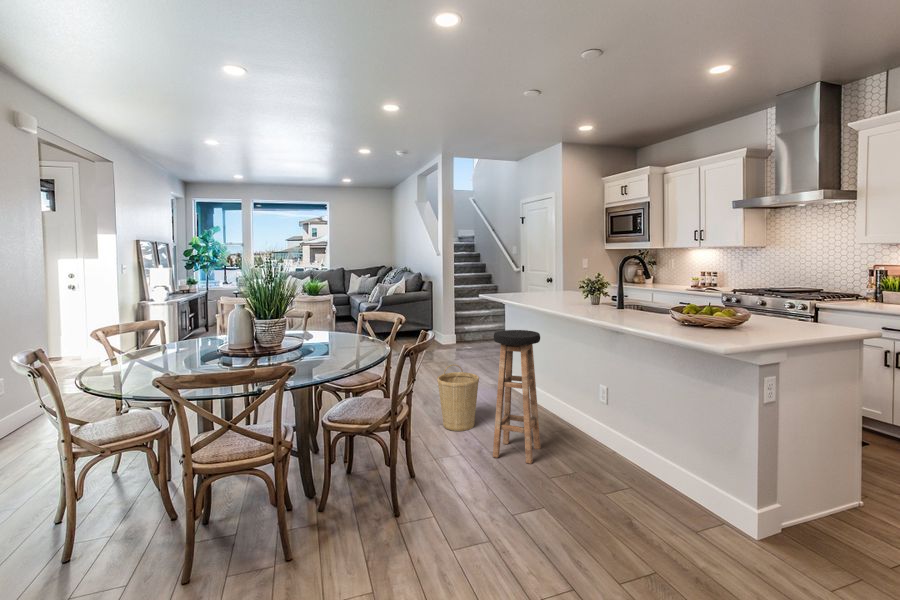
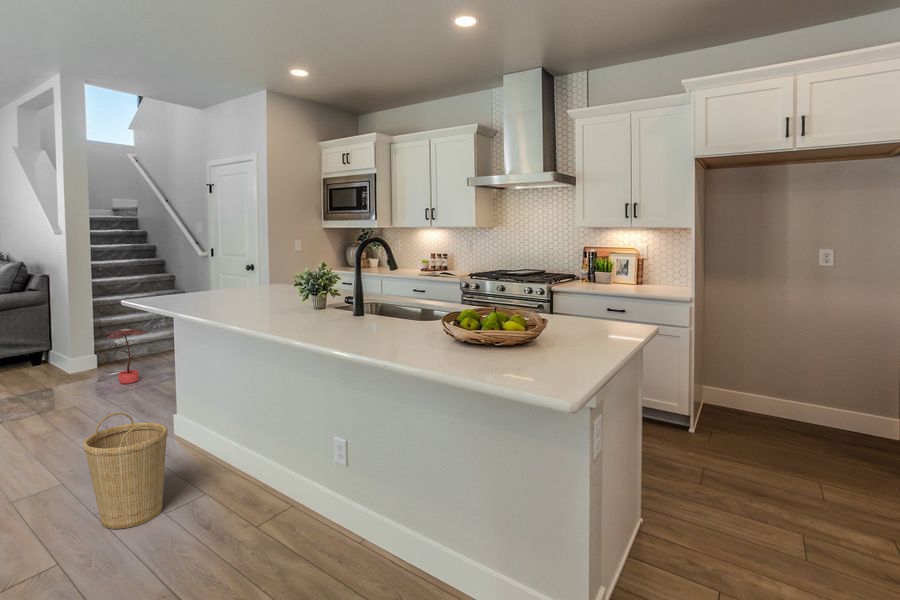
potted plant: none [457,318,481,354] -> present [103,329,148,384]
bar stool: present [493,330,541,464] -> none [199,344,283,558]

